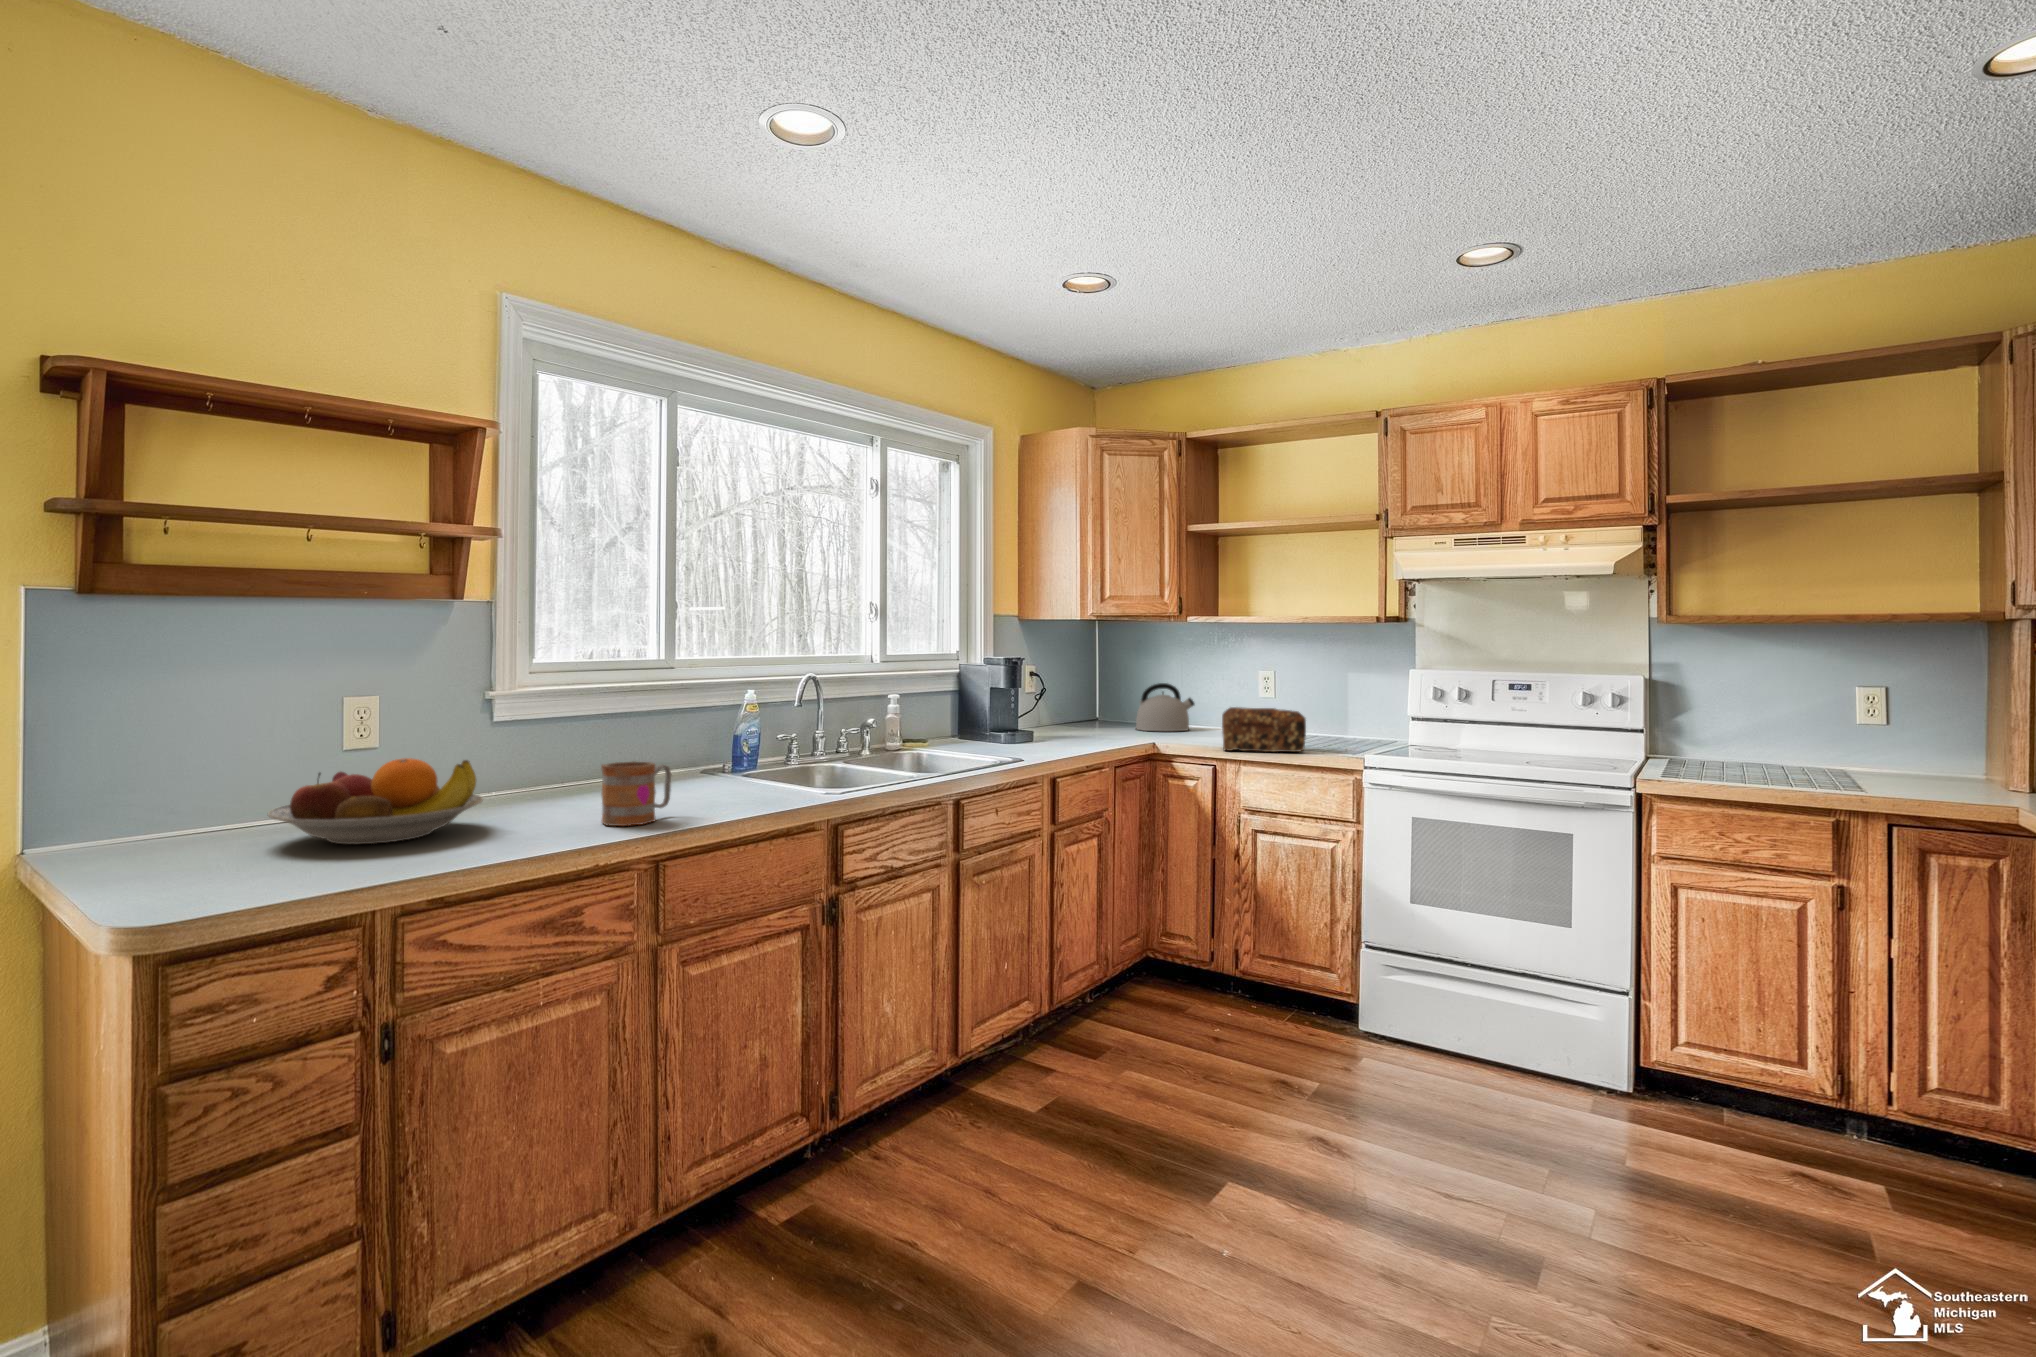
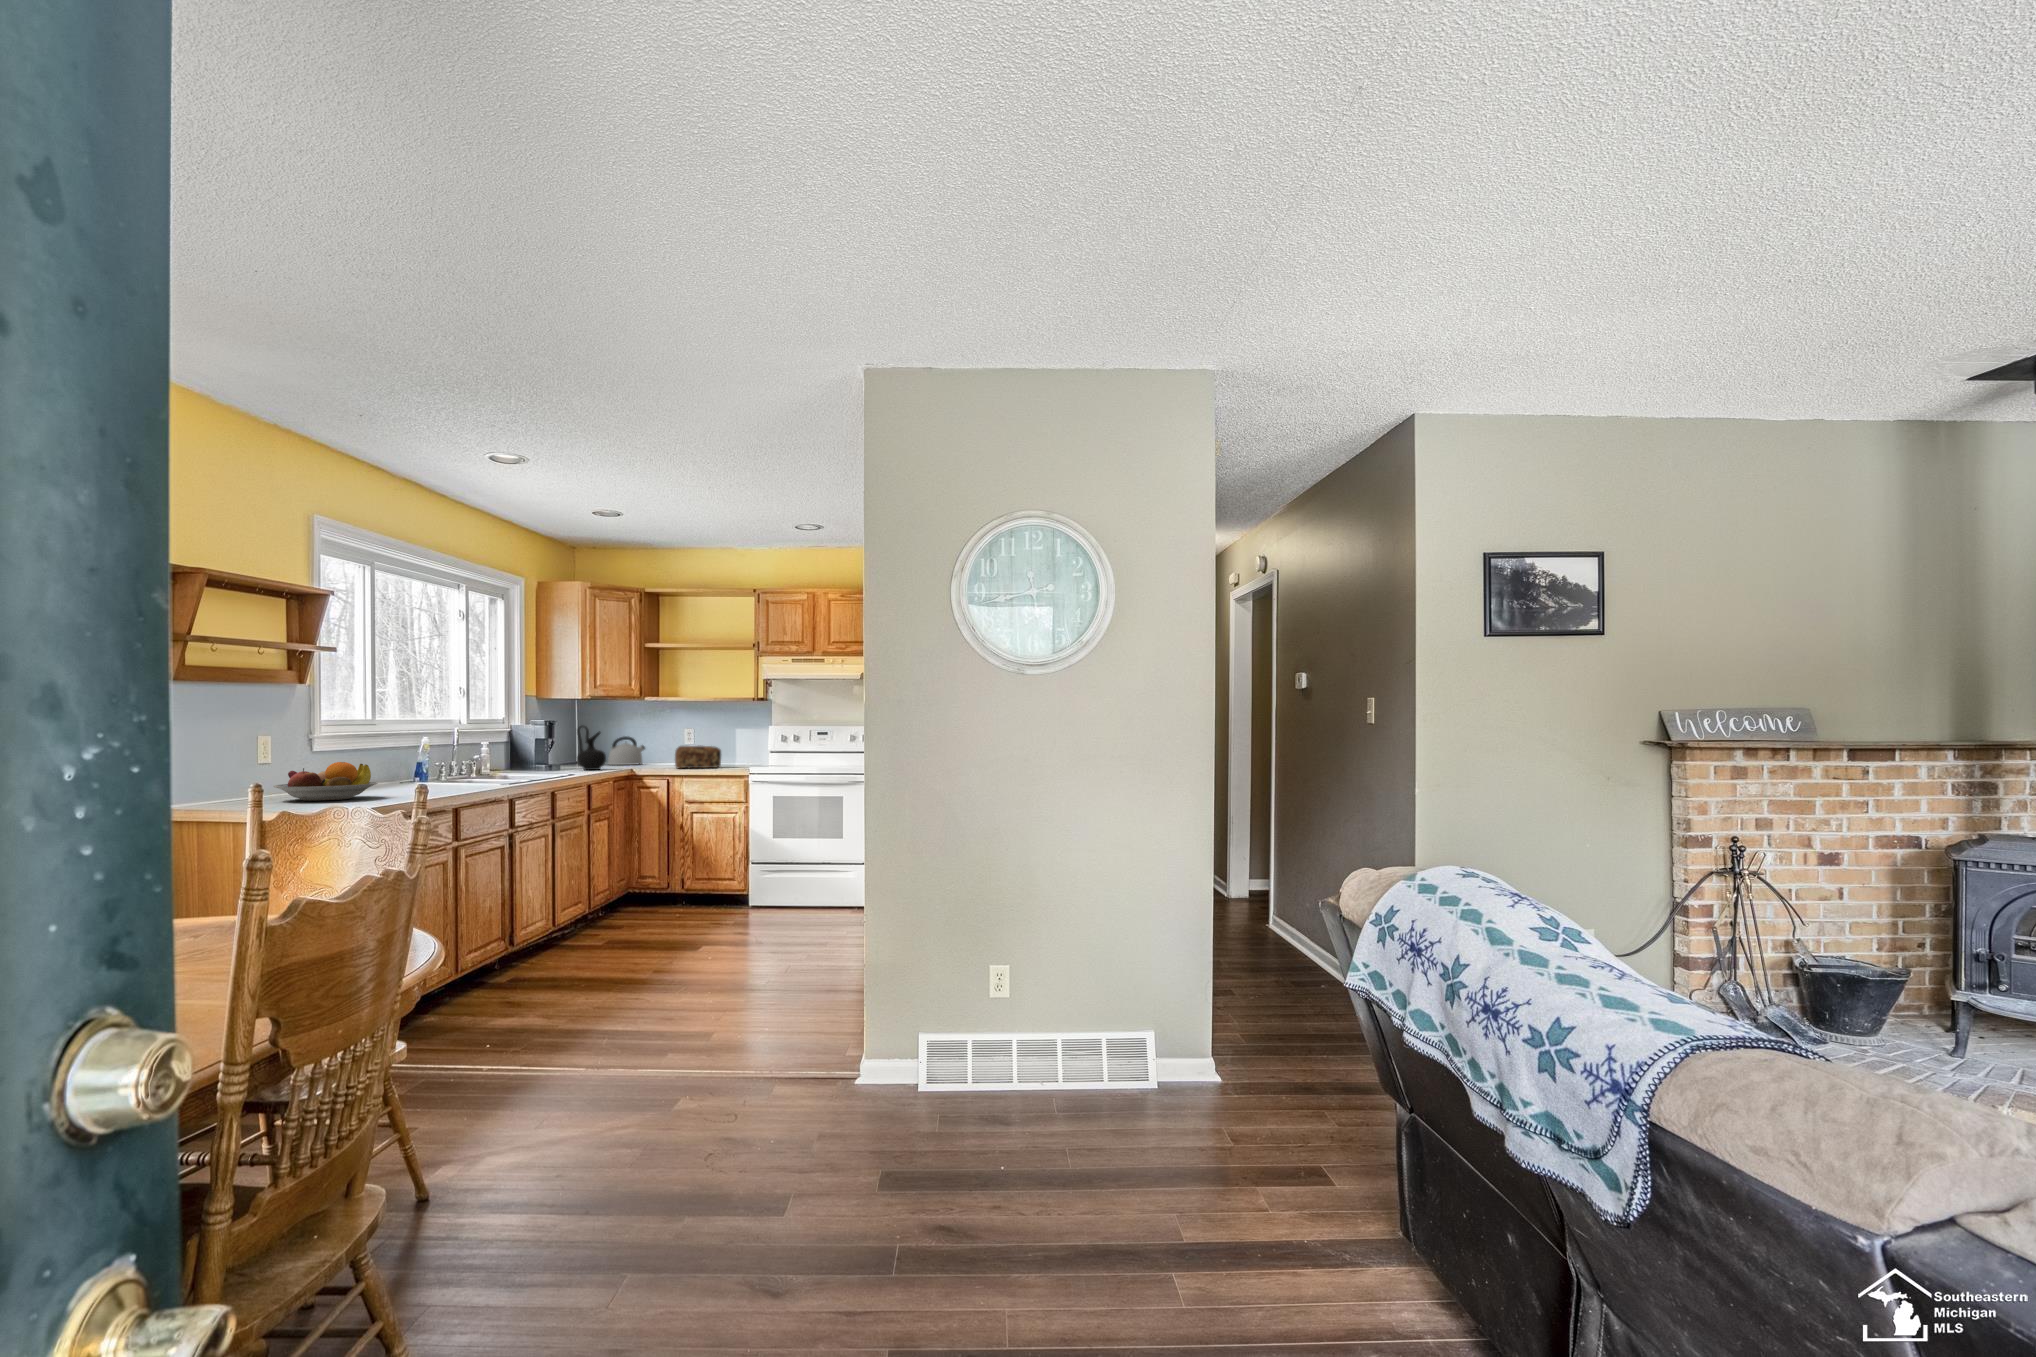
ceramic jug: none [1058,667,1104,746] -> present [577,726,606,770]
mug: present [601,761,671,826] -> none [424,765,451,793]

